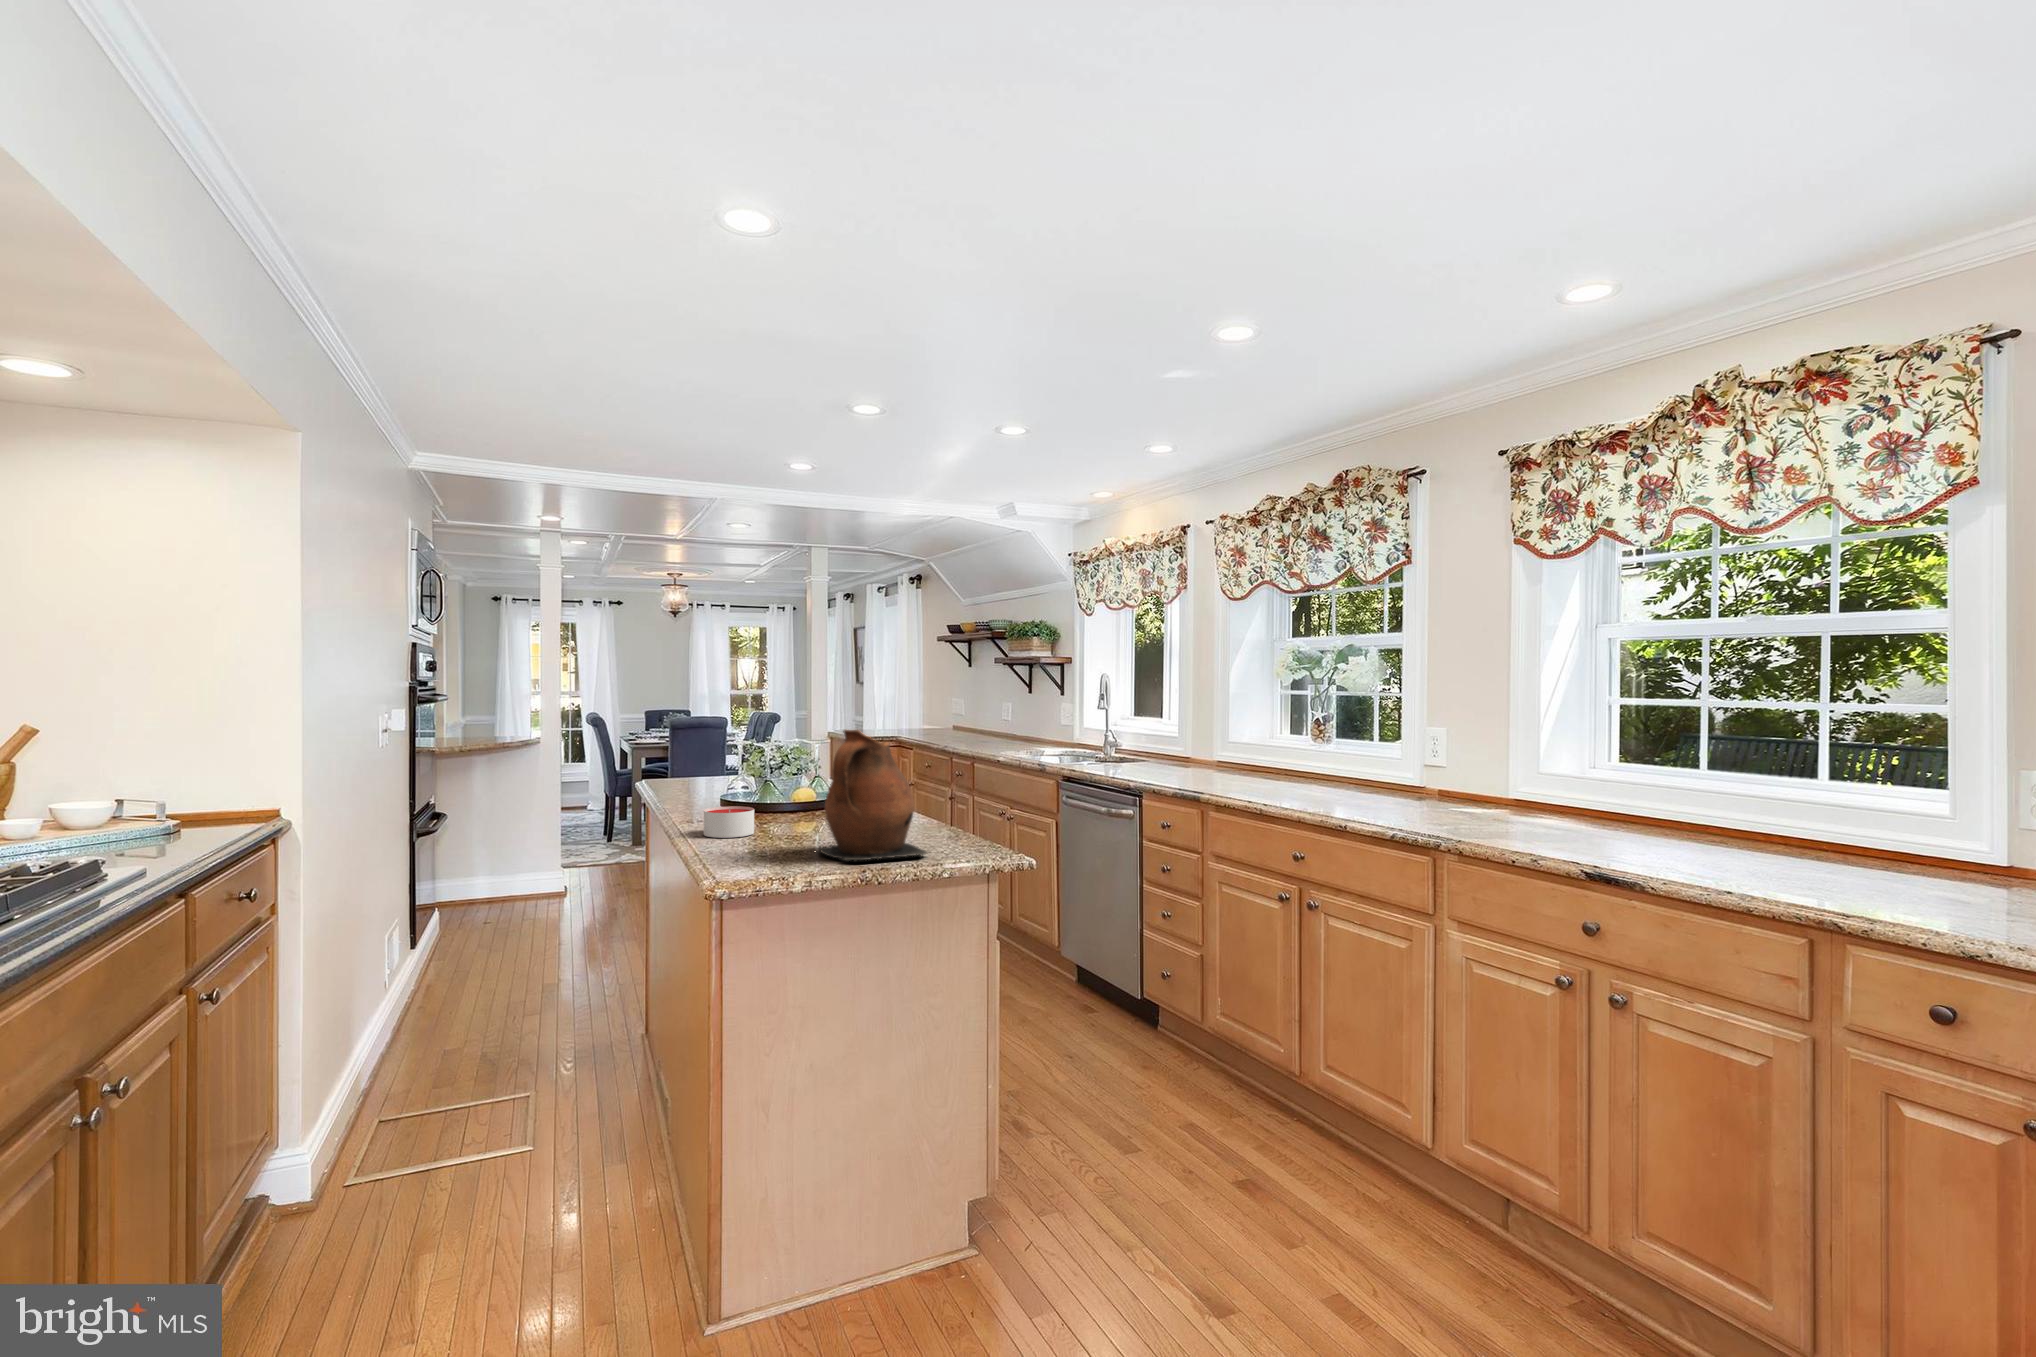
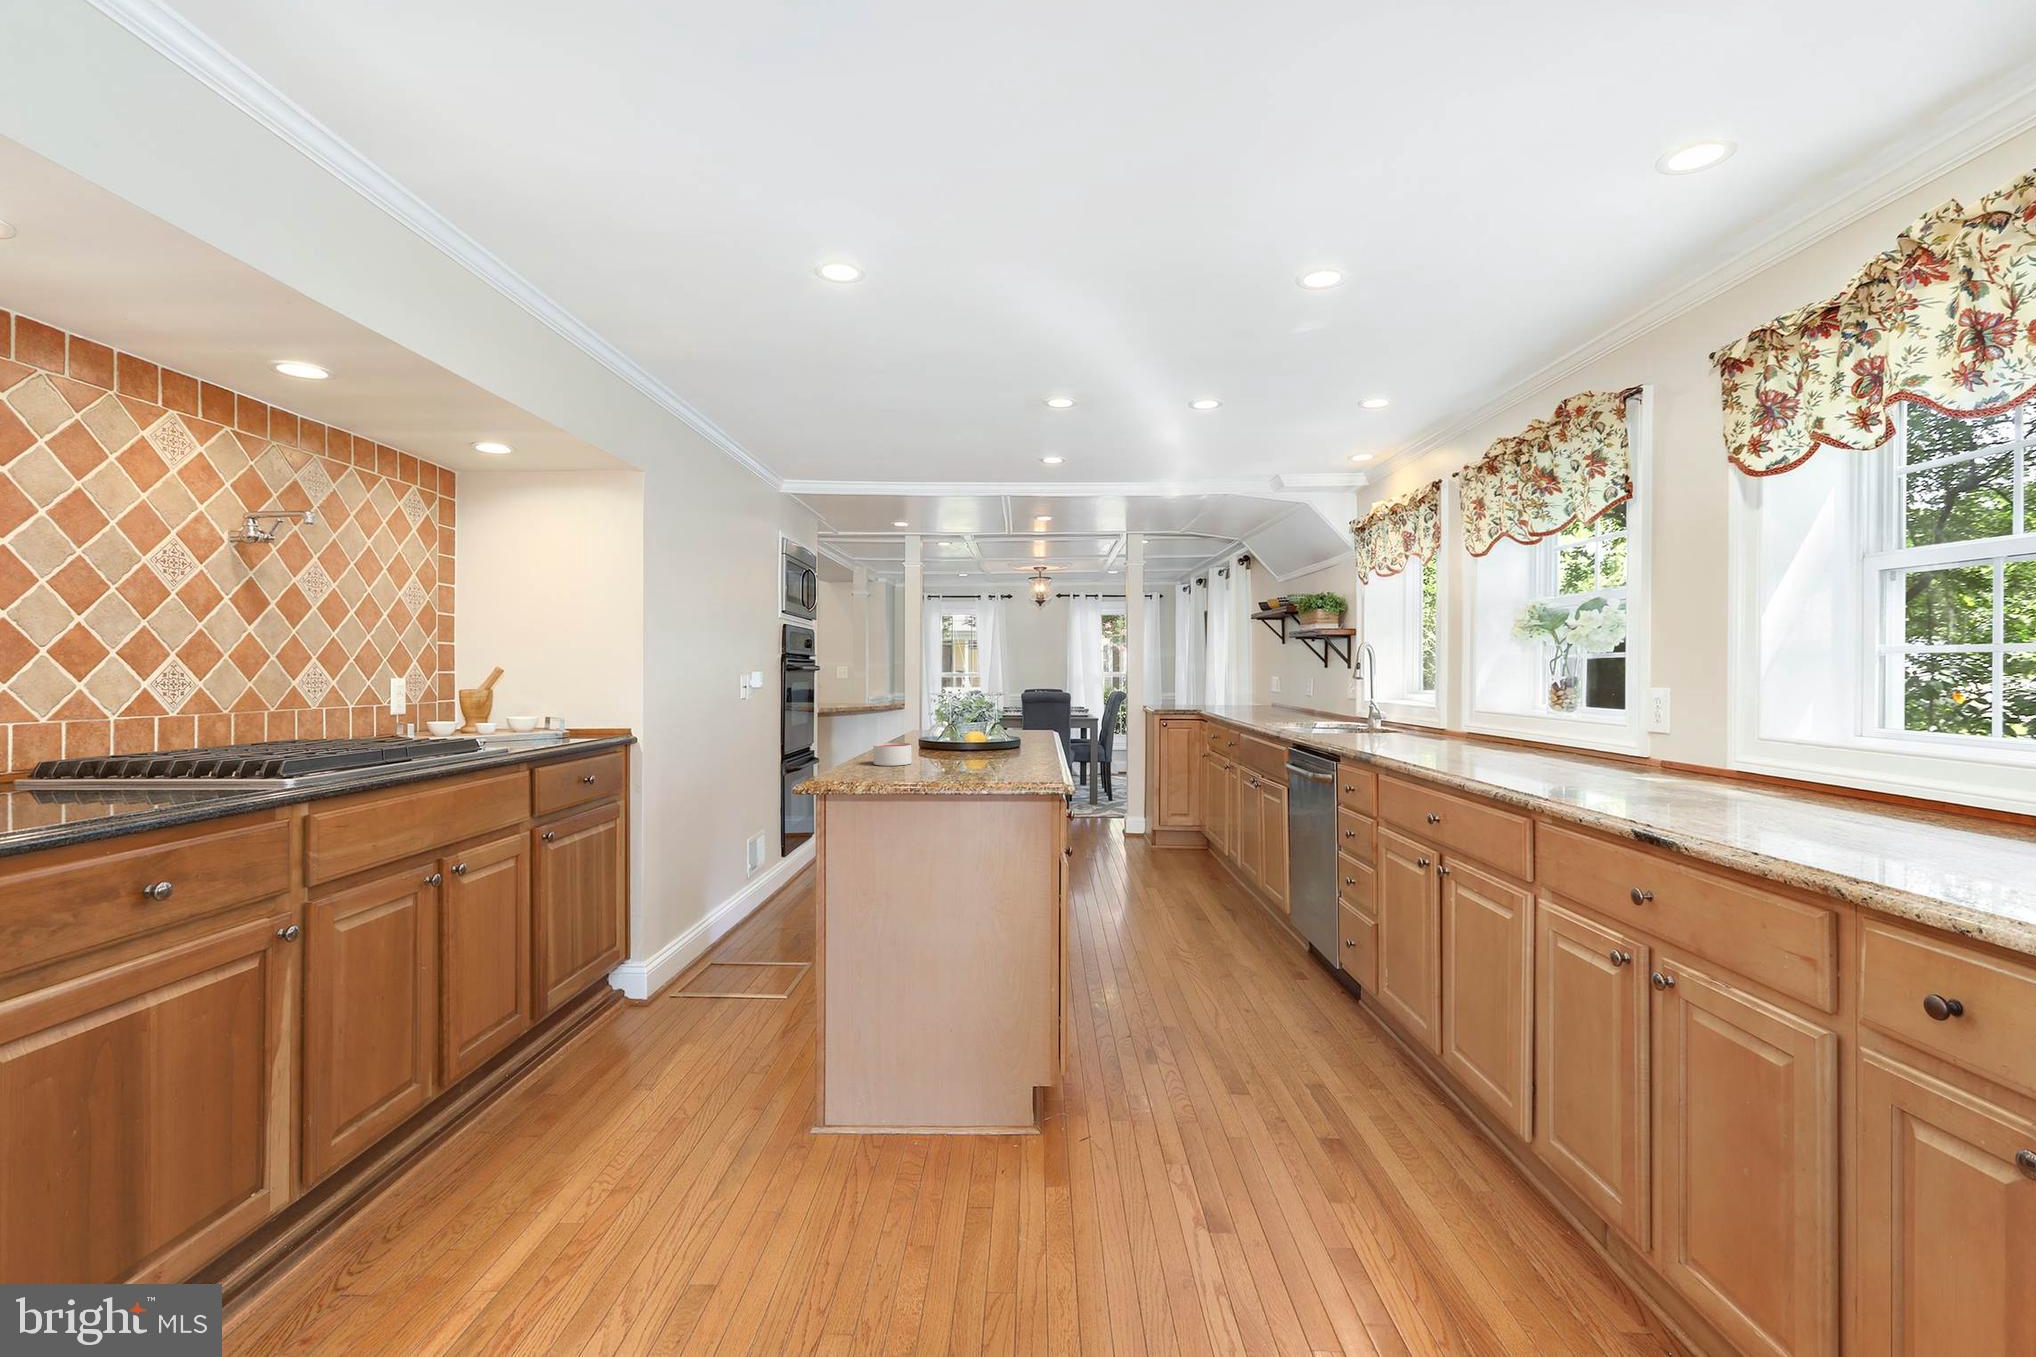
ceramic pitcher: present [819,730,927,860] -> none [915,678,997,784]

